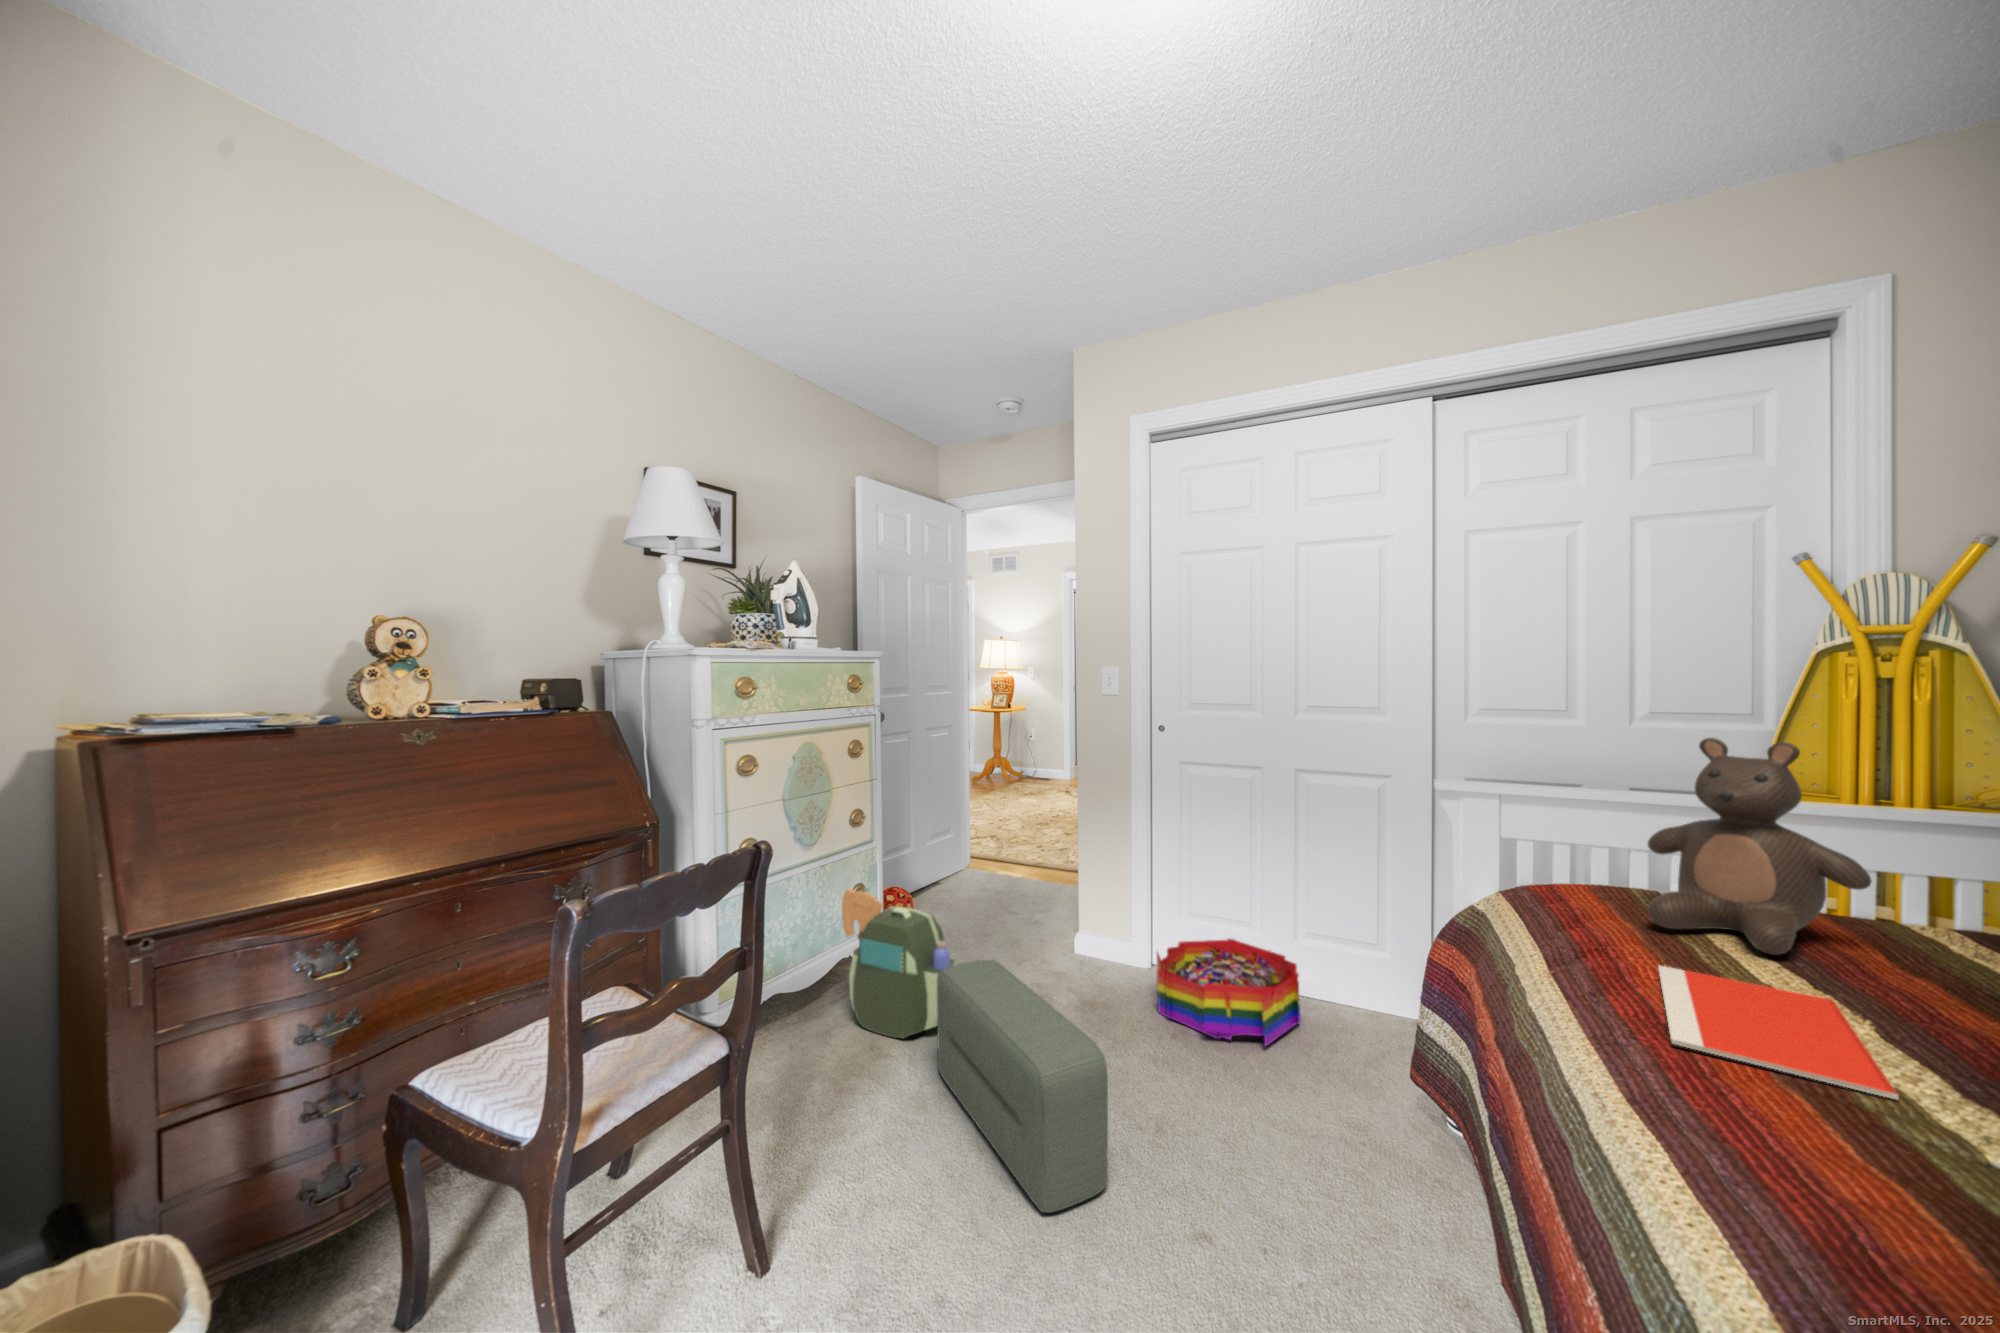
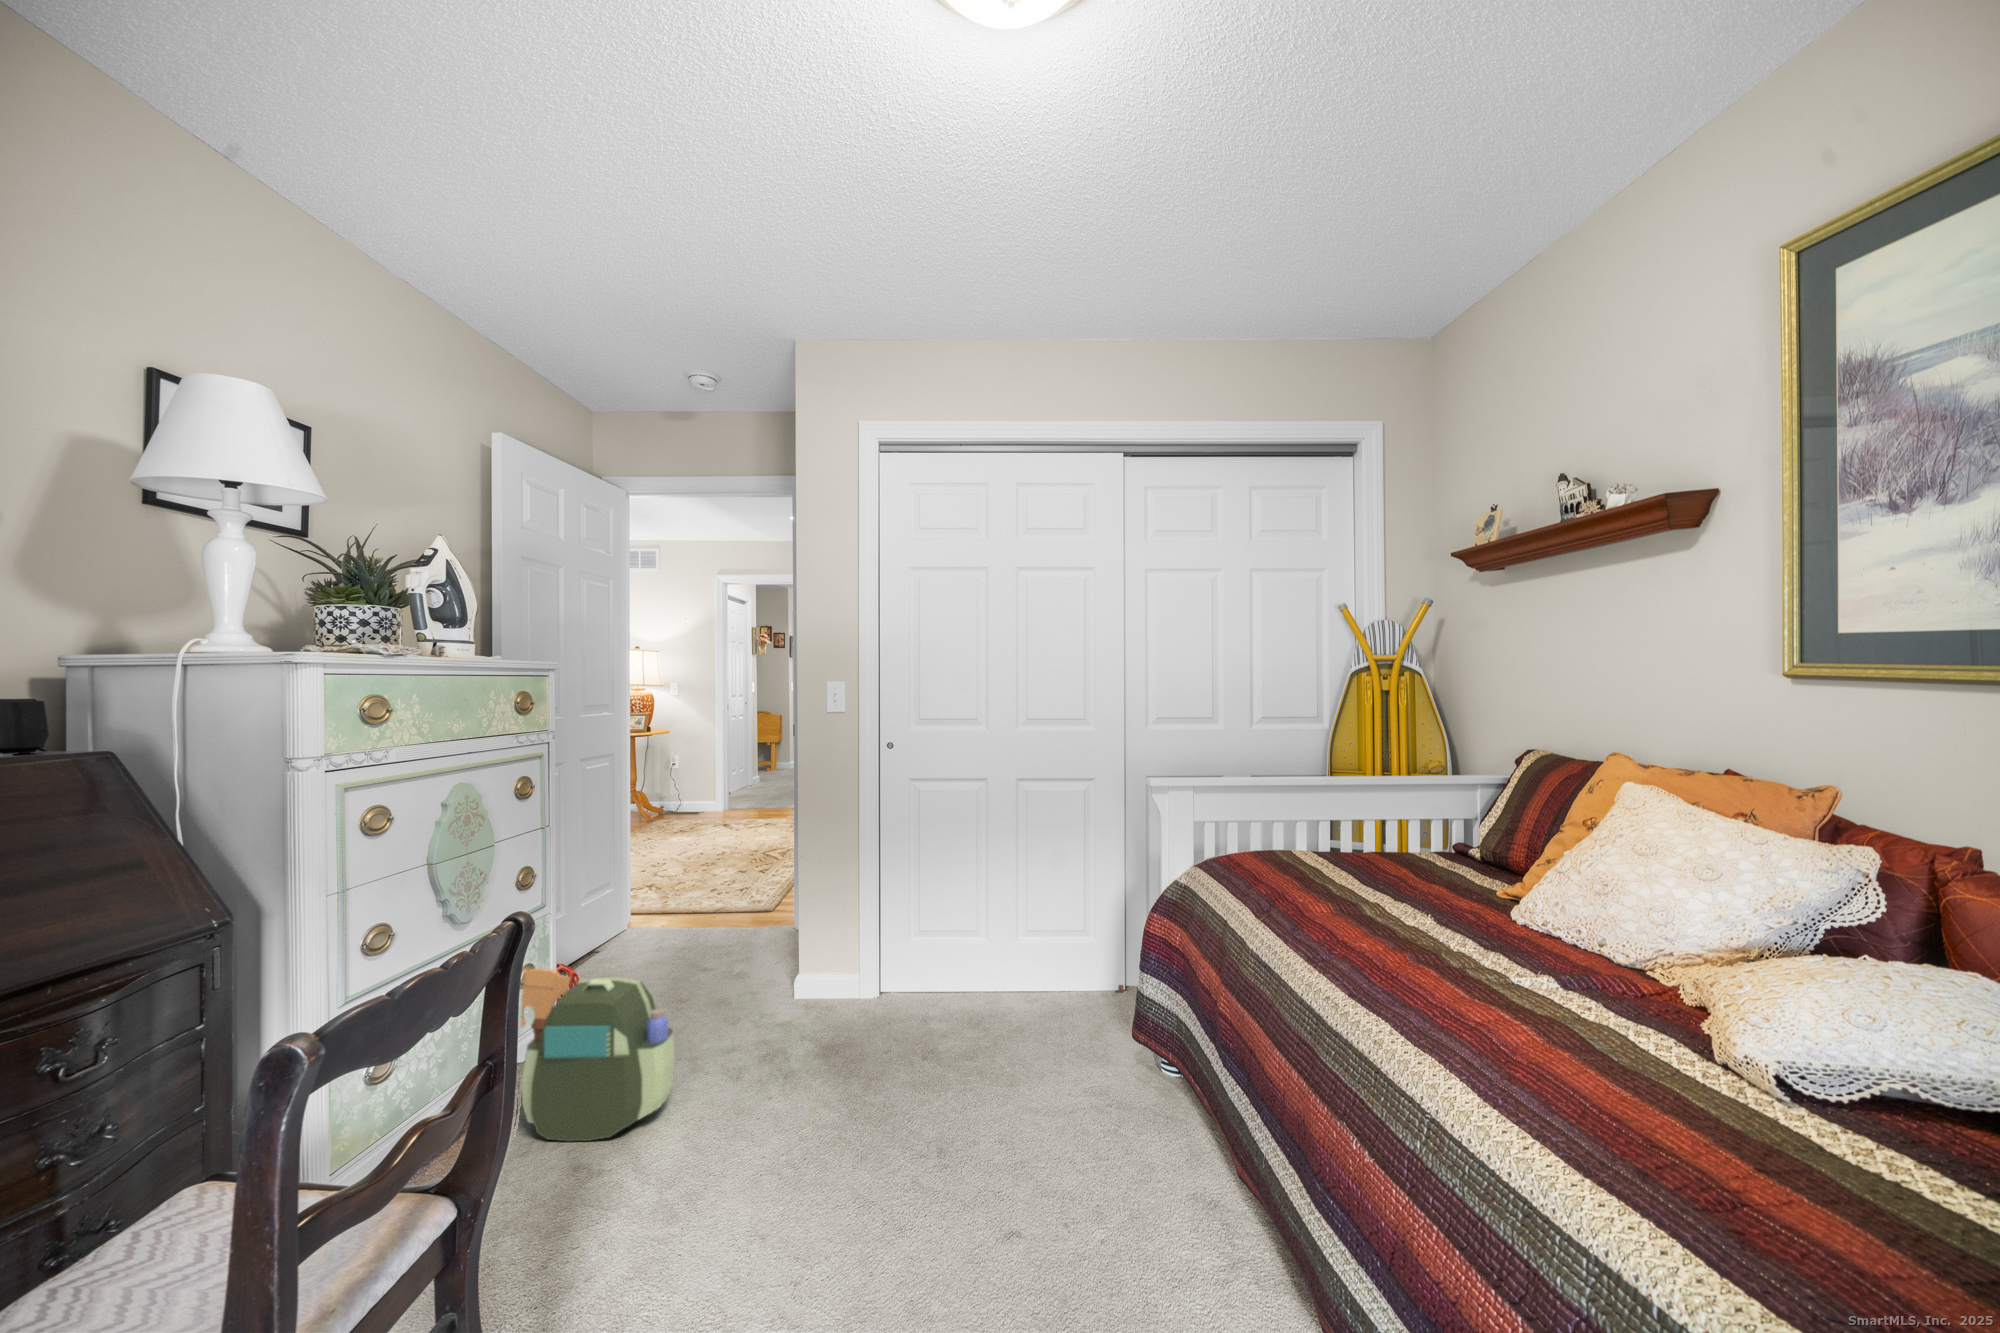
teddy bear: present [1648,738,1871,955] -> none [1291,736,1412,884]
storage bin: present [1157,939,1301,1046] -> none [887,950,1024,1049]
pouf: present [937,960,1108,1213] -> none [668,1016,898,1266]
notebook: present [1658,965,1899,1100] -> none [1319,902,1462,959]

